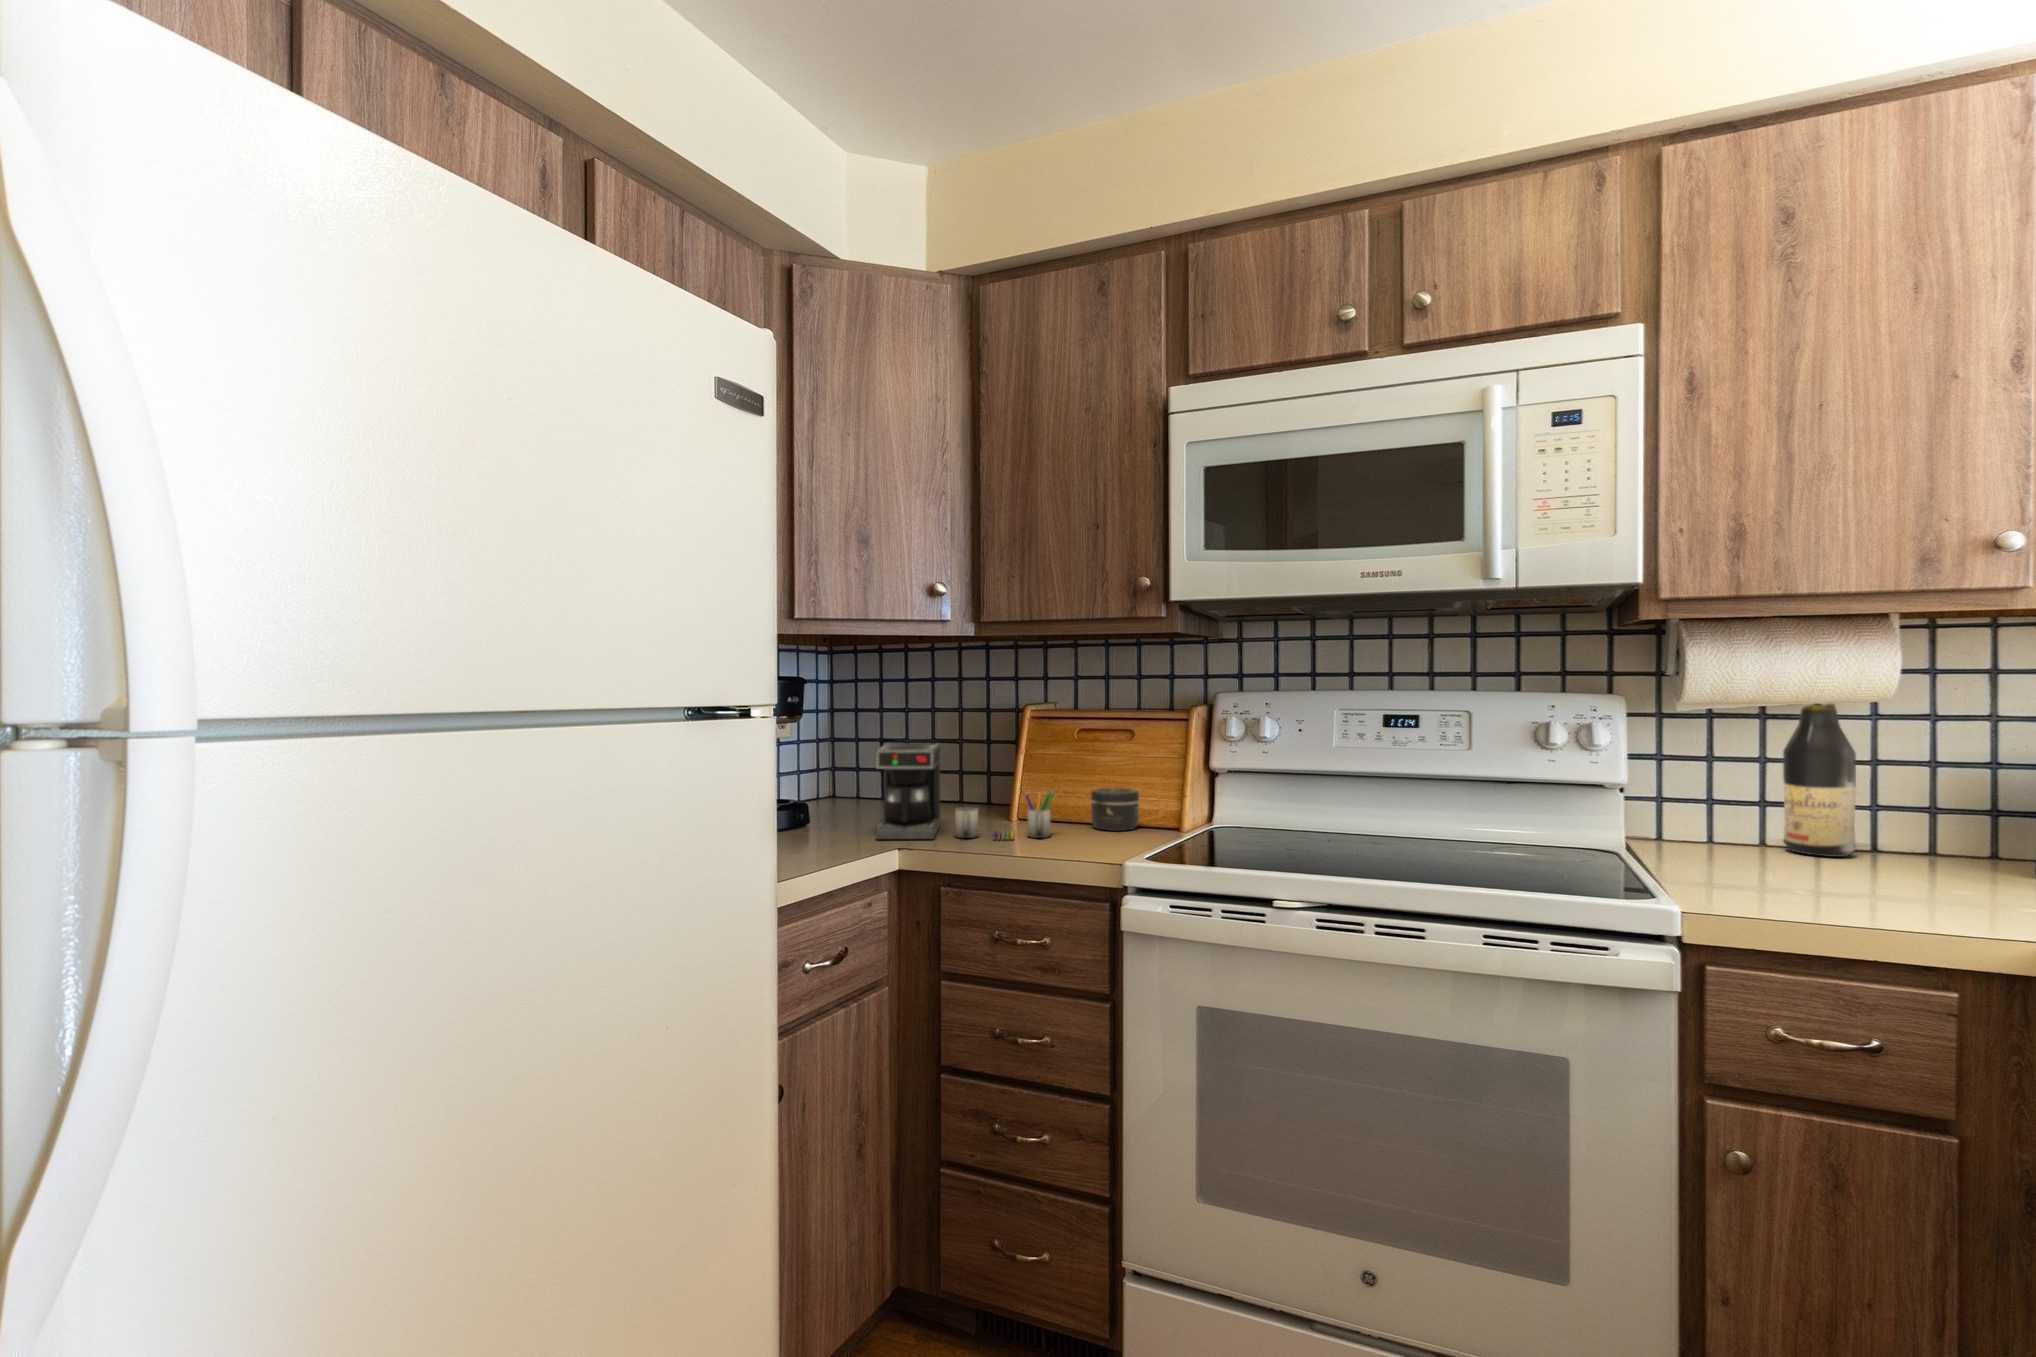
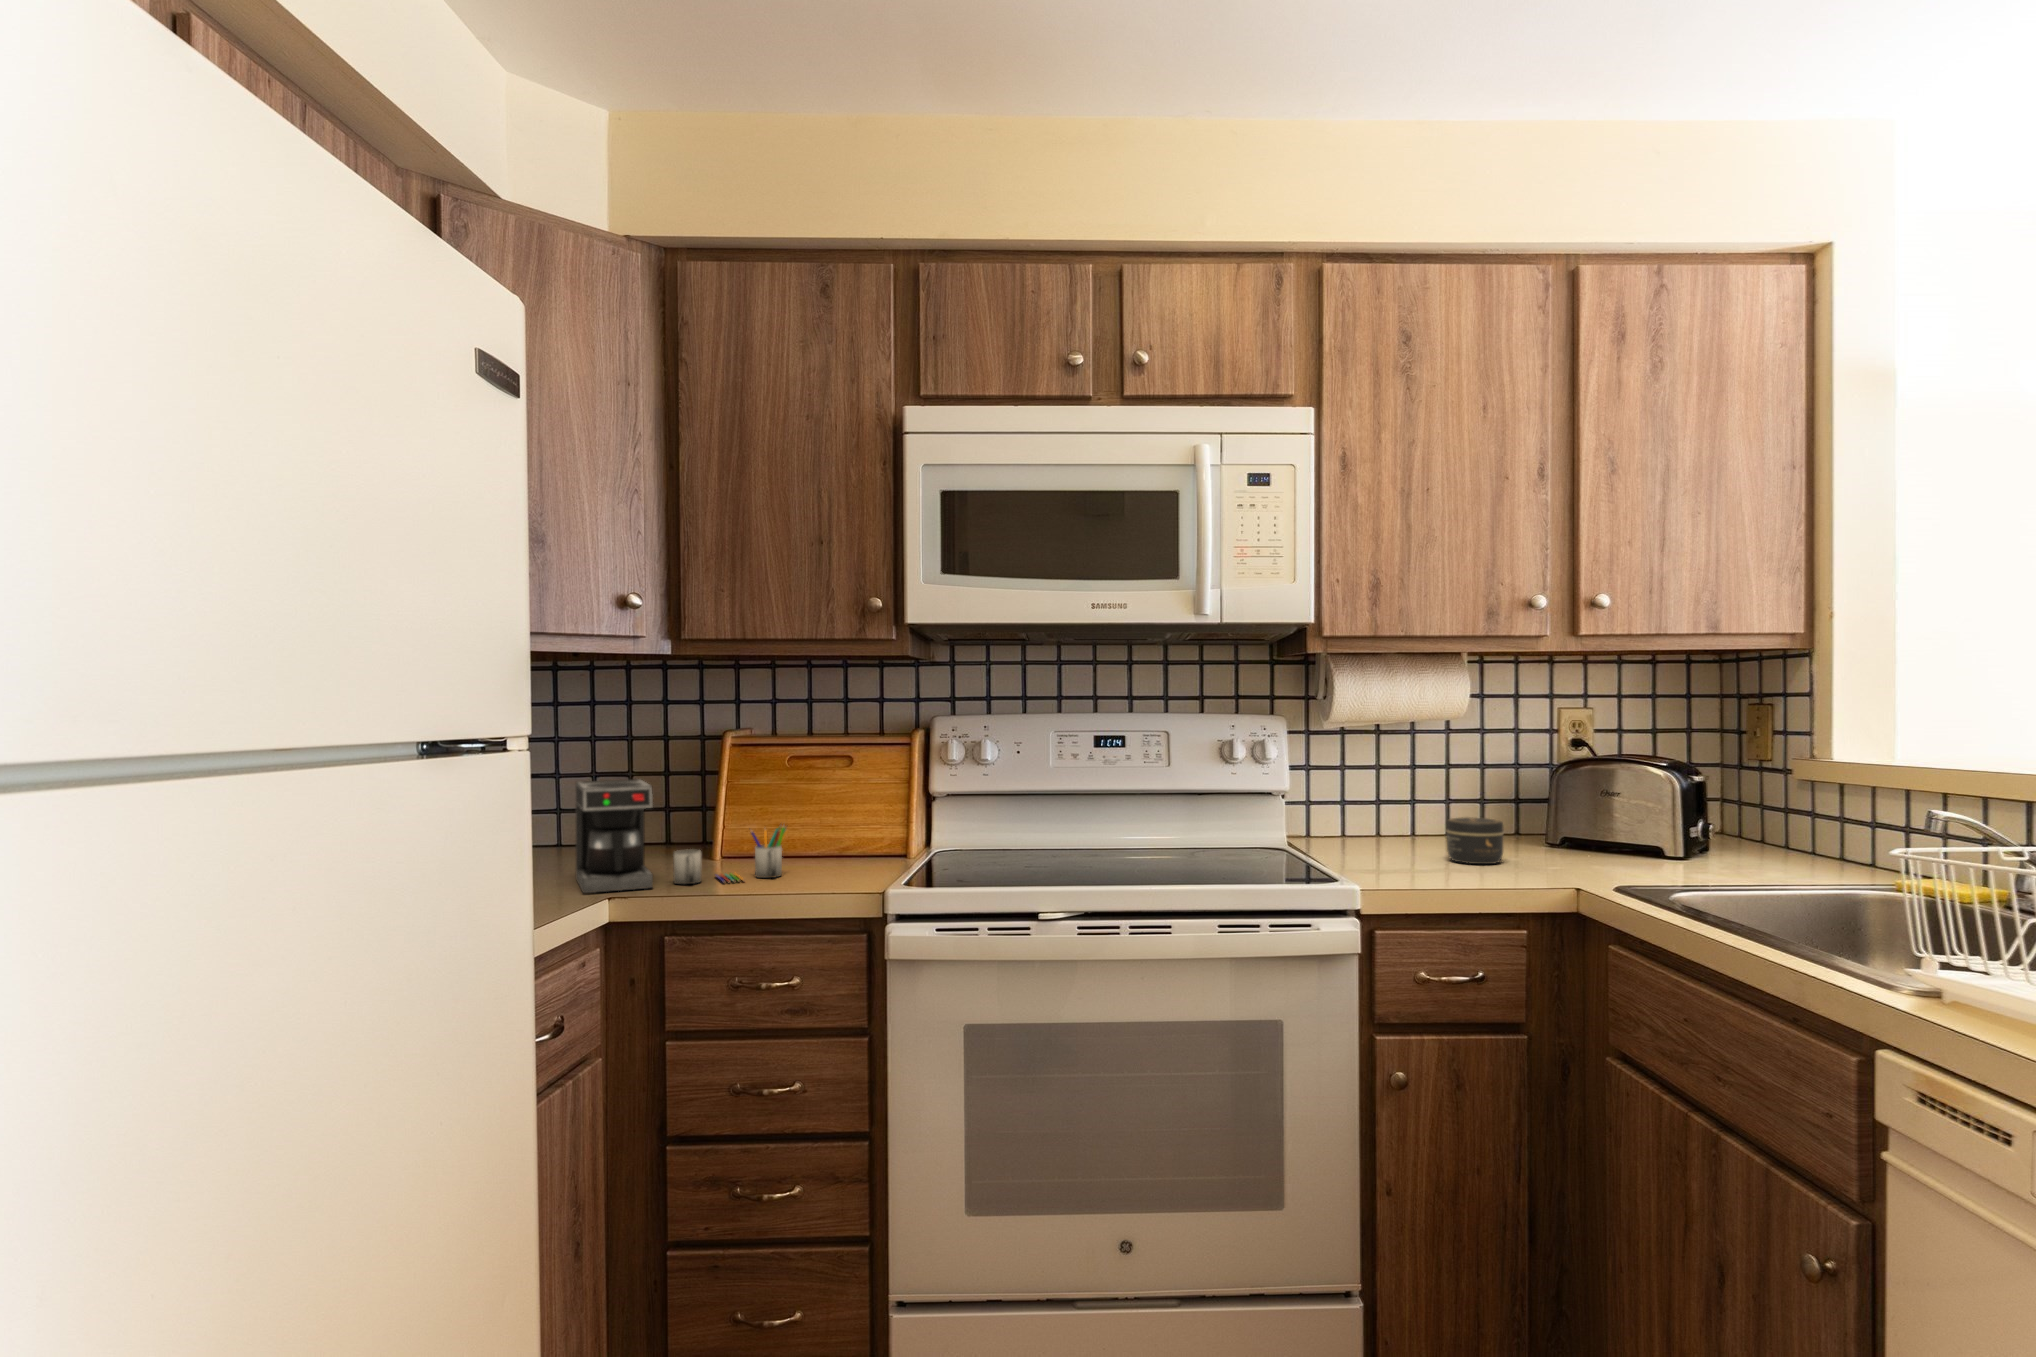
wine bottle: present [1783,704,1856,857] -> none [1393,686,1441,843]
jar: present [1091,788,1139,831] -> present [1446,817,1504,864]

